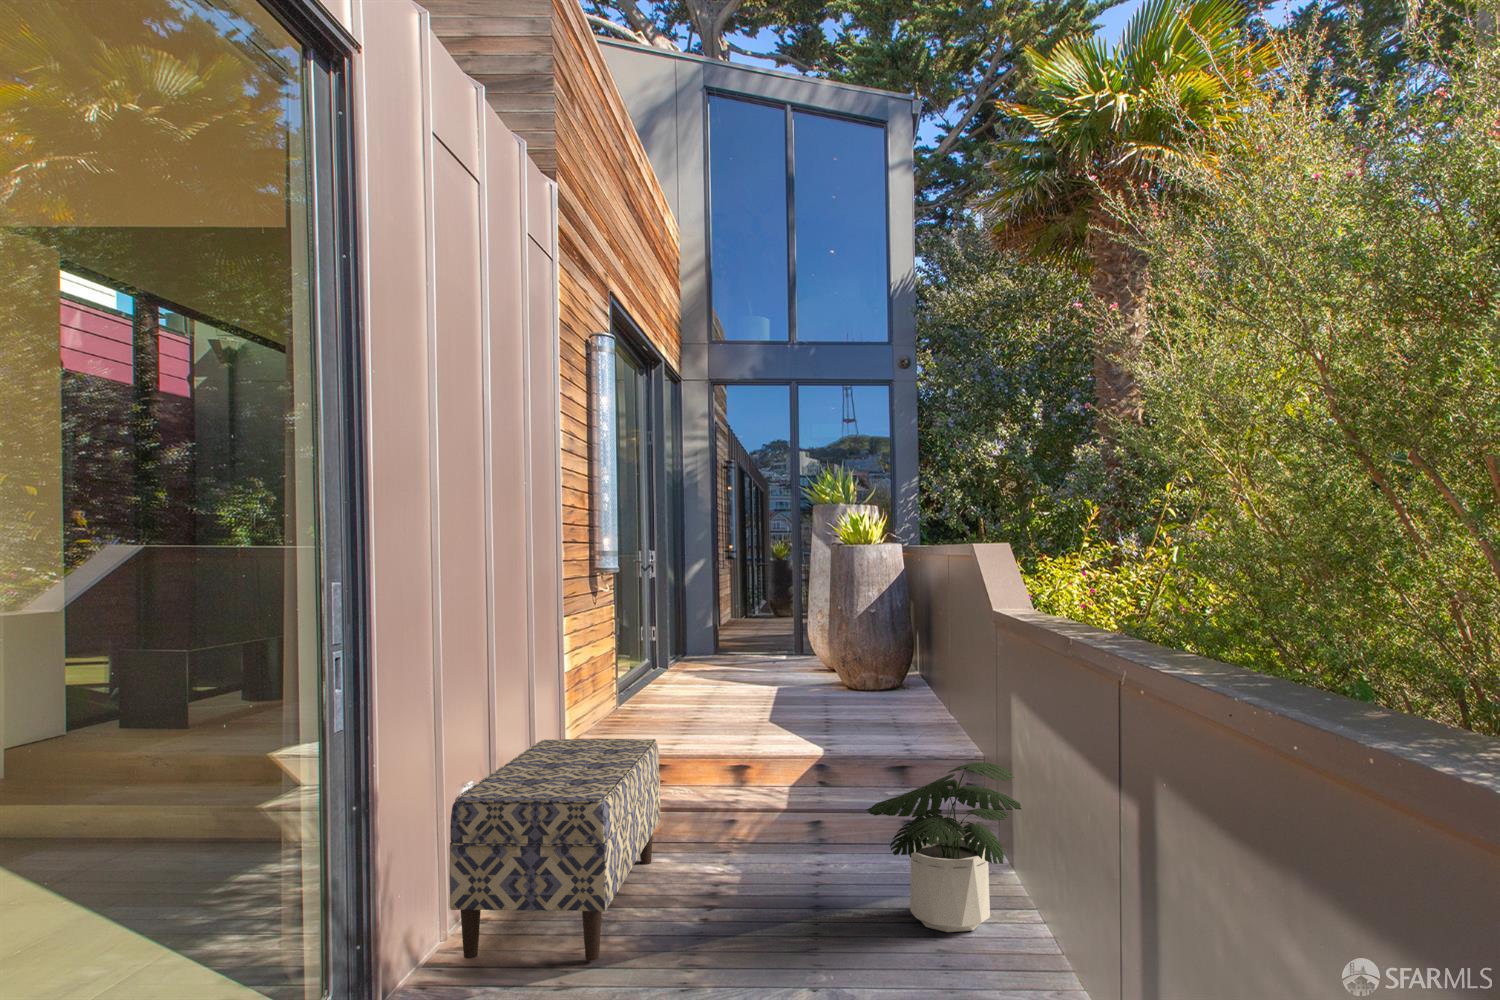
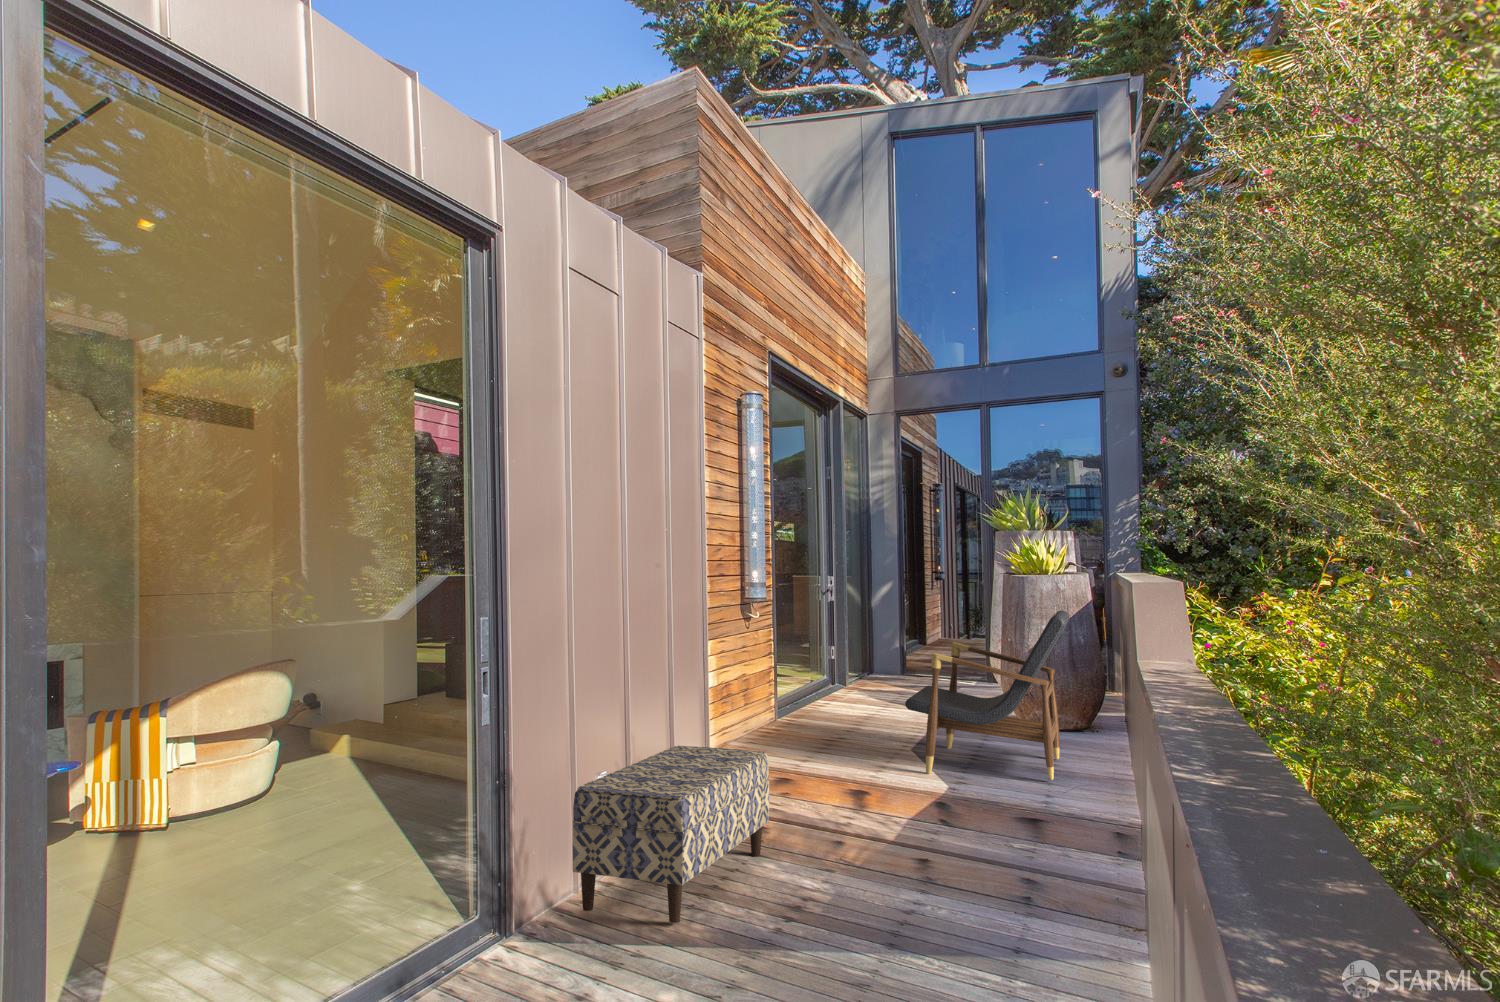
lounge chair: none [791,571,961,752] -> present [905,610,1069,780]
potted plant: present [867,762,1021,932] -> none [912,793,1051,939]

